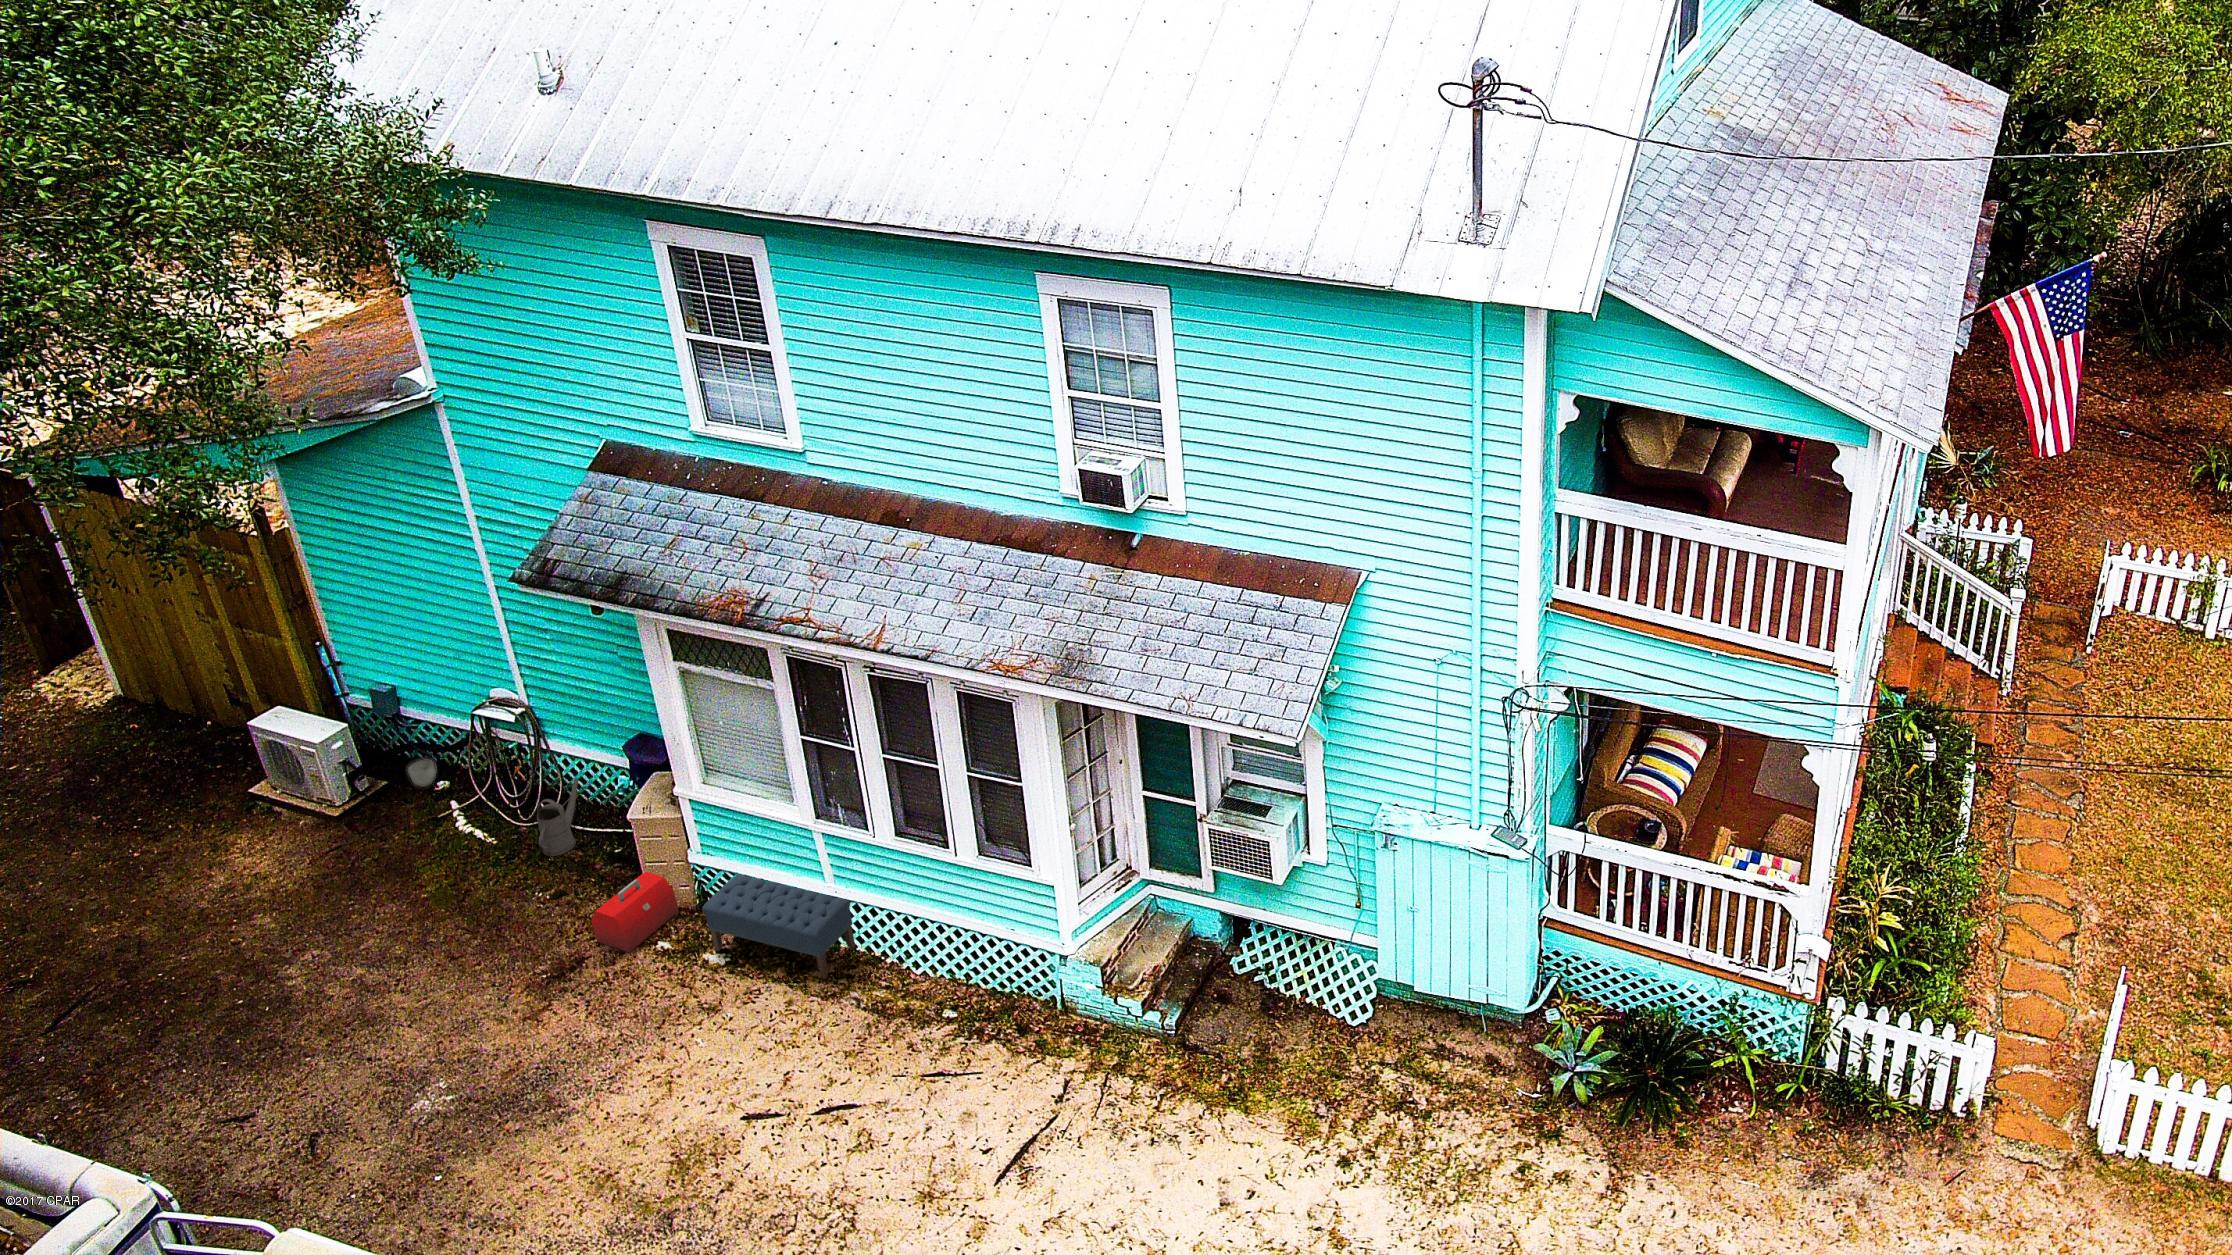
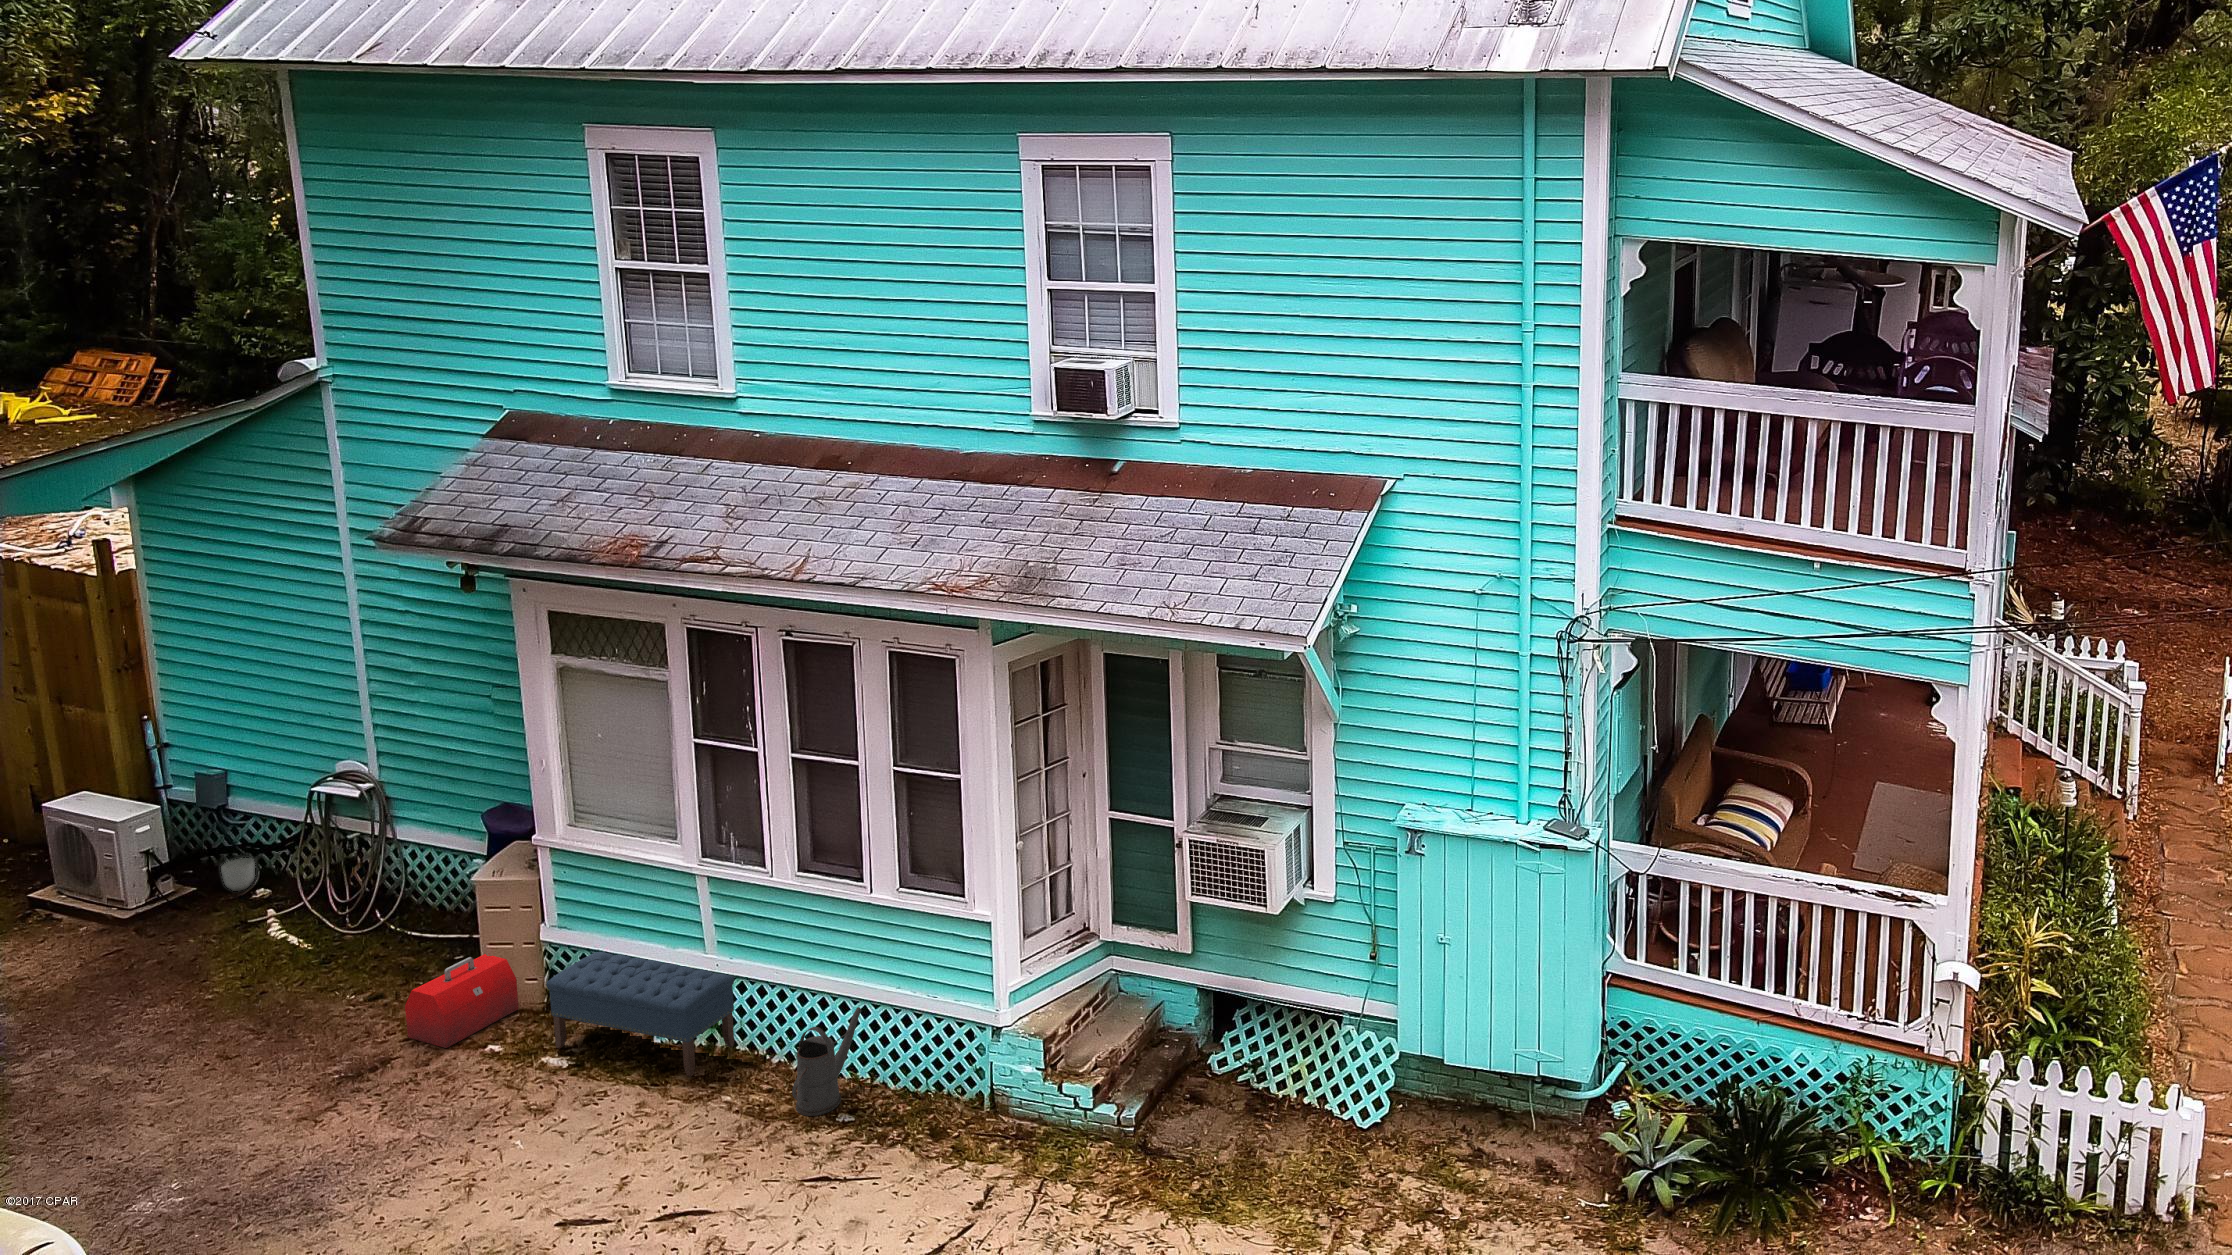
watering can: present [537,779,579,856] -> present [792,1007,861,1116]

